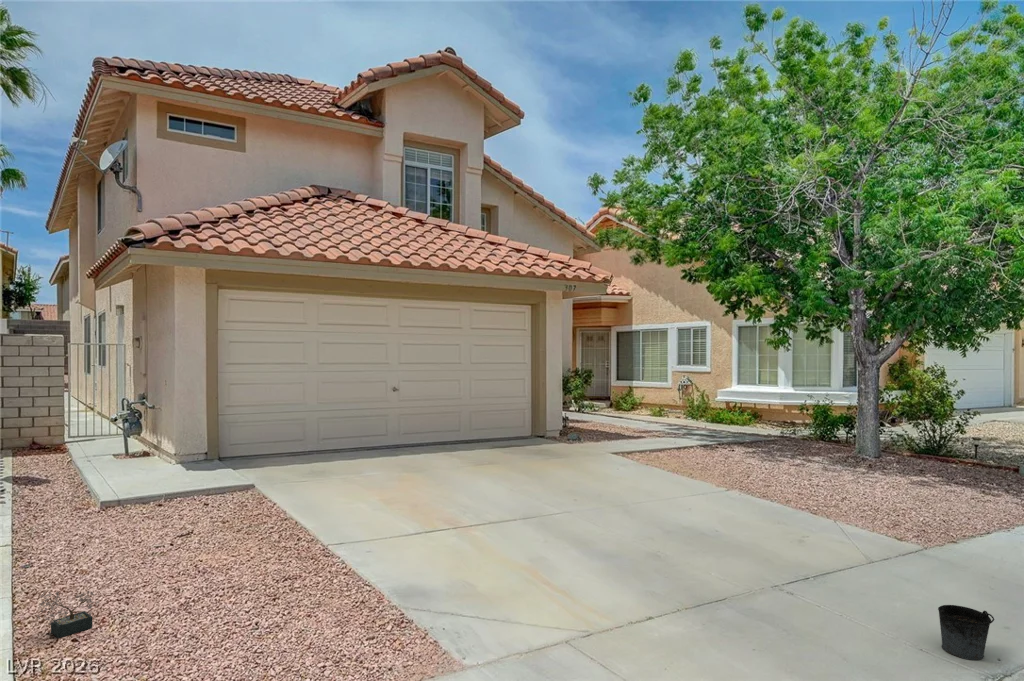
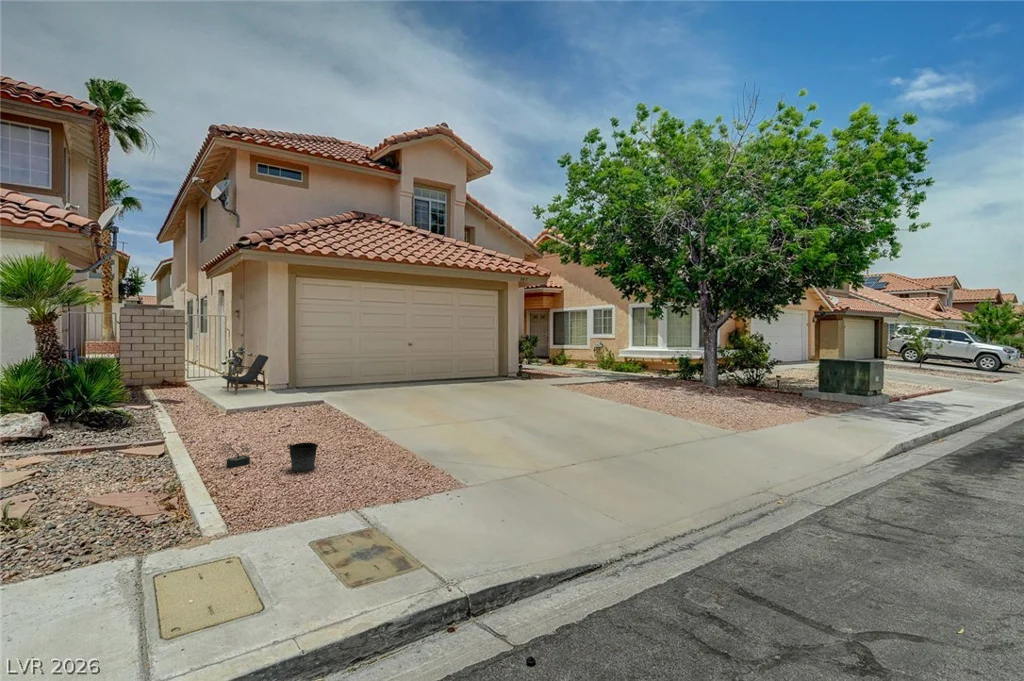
lounge chair: none [103,406,174,472] -> present [222,354,268,395]
bucket: present [938,605,994,660] -> present [287,443,318,471]

